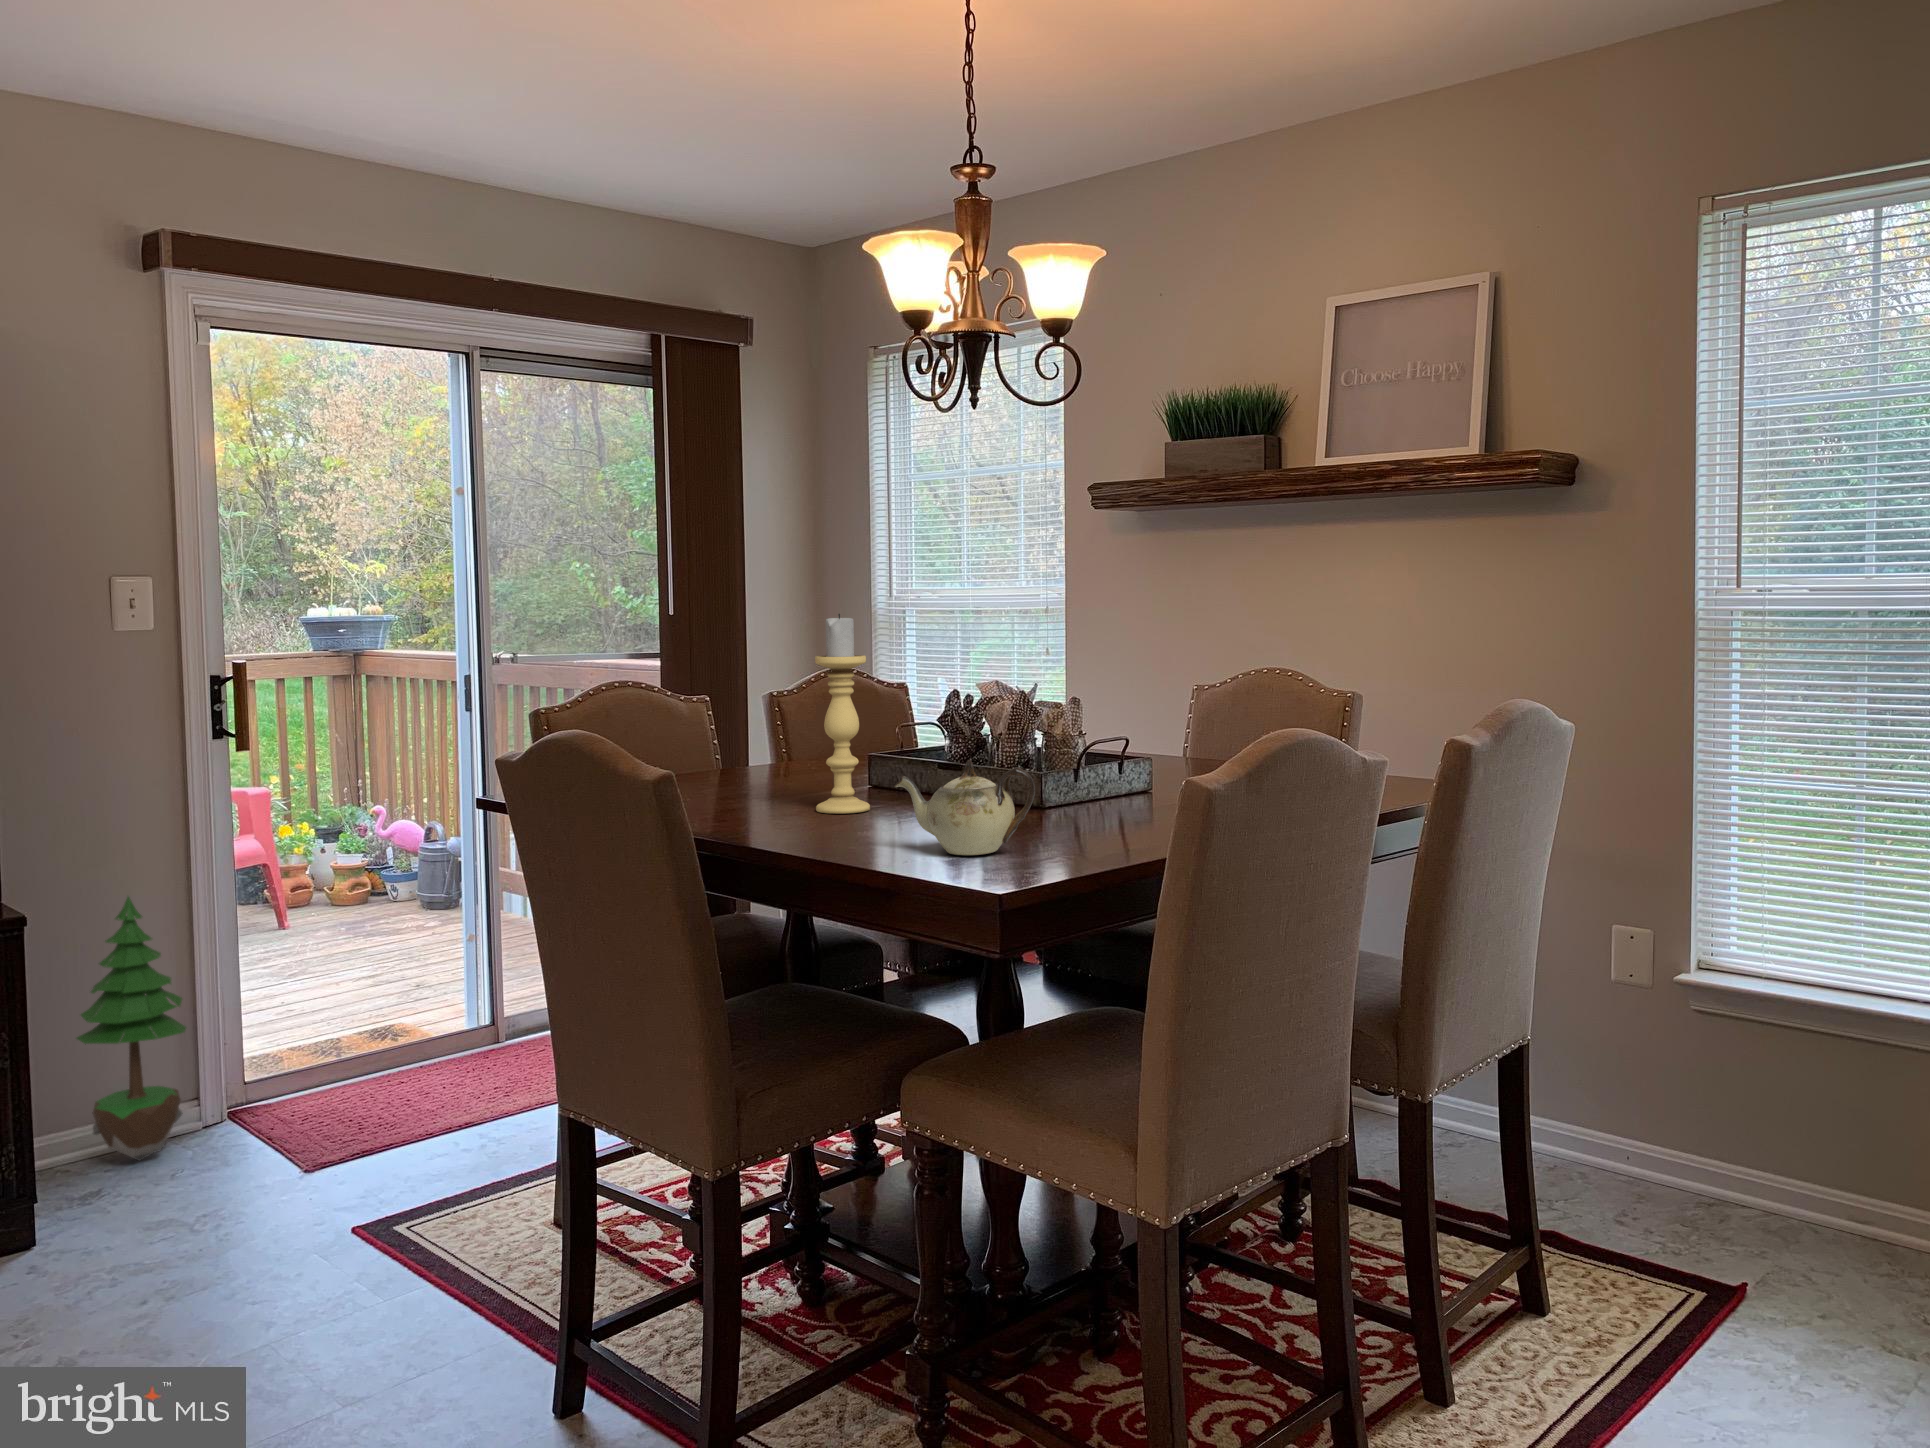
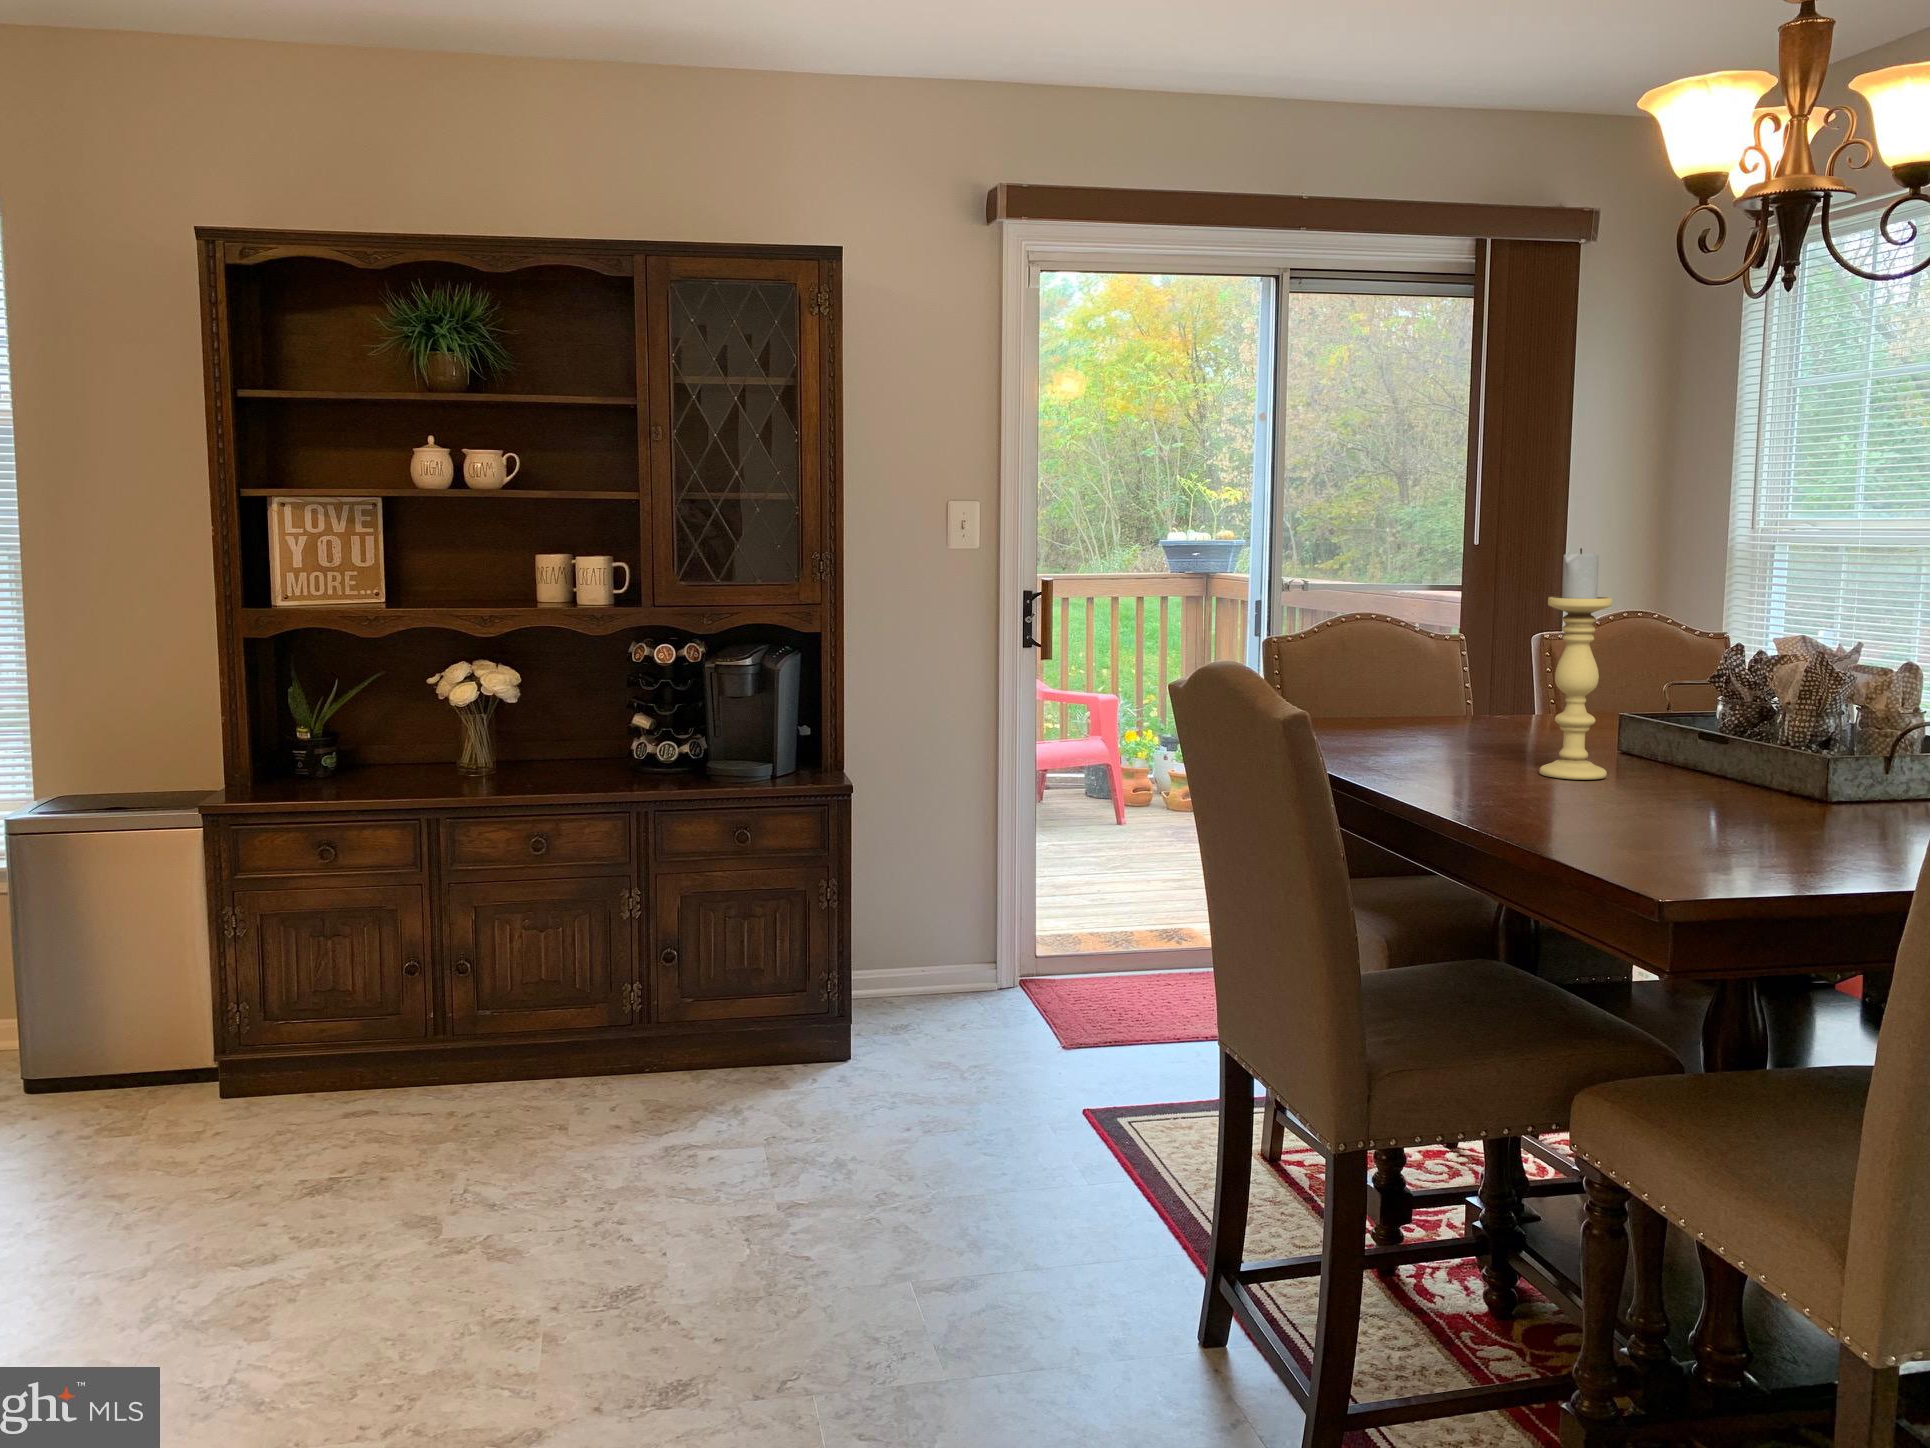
teapot: present [894,760,1035,855] -> none [1597,732,1782,849]
potted tree: present [77,897,186,1161] -> none [905,782,988,1009]

